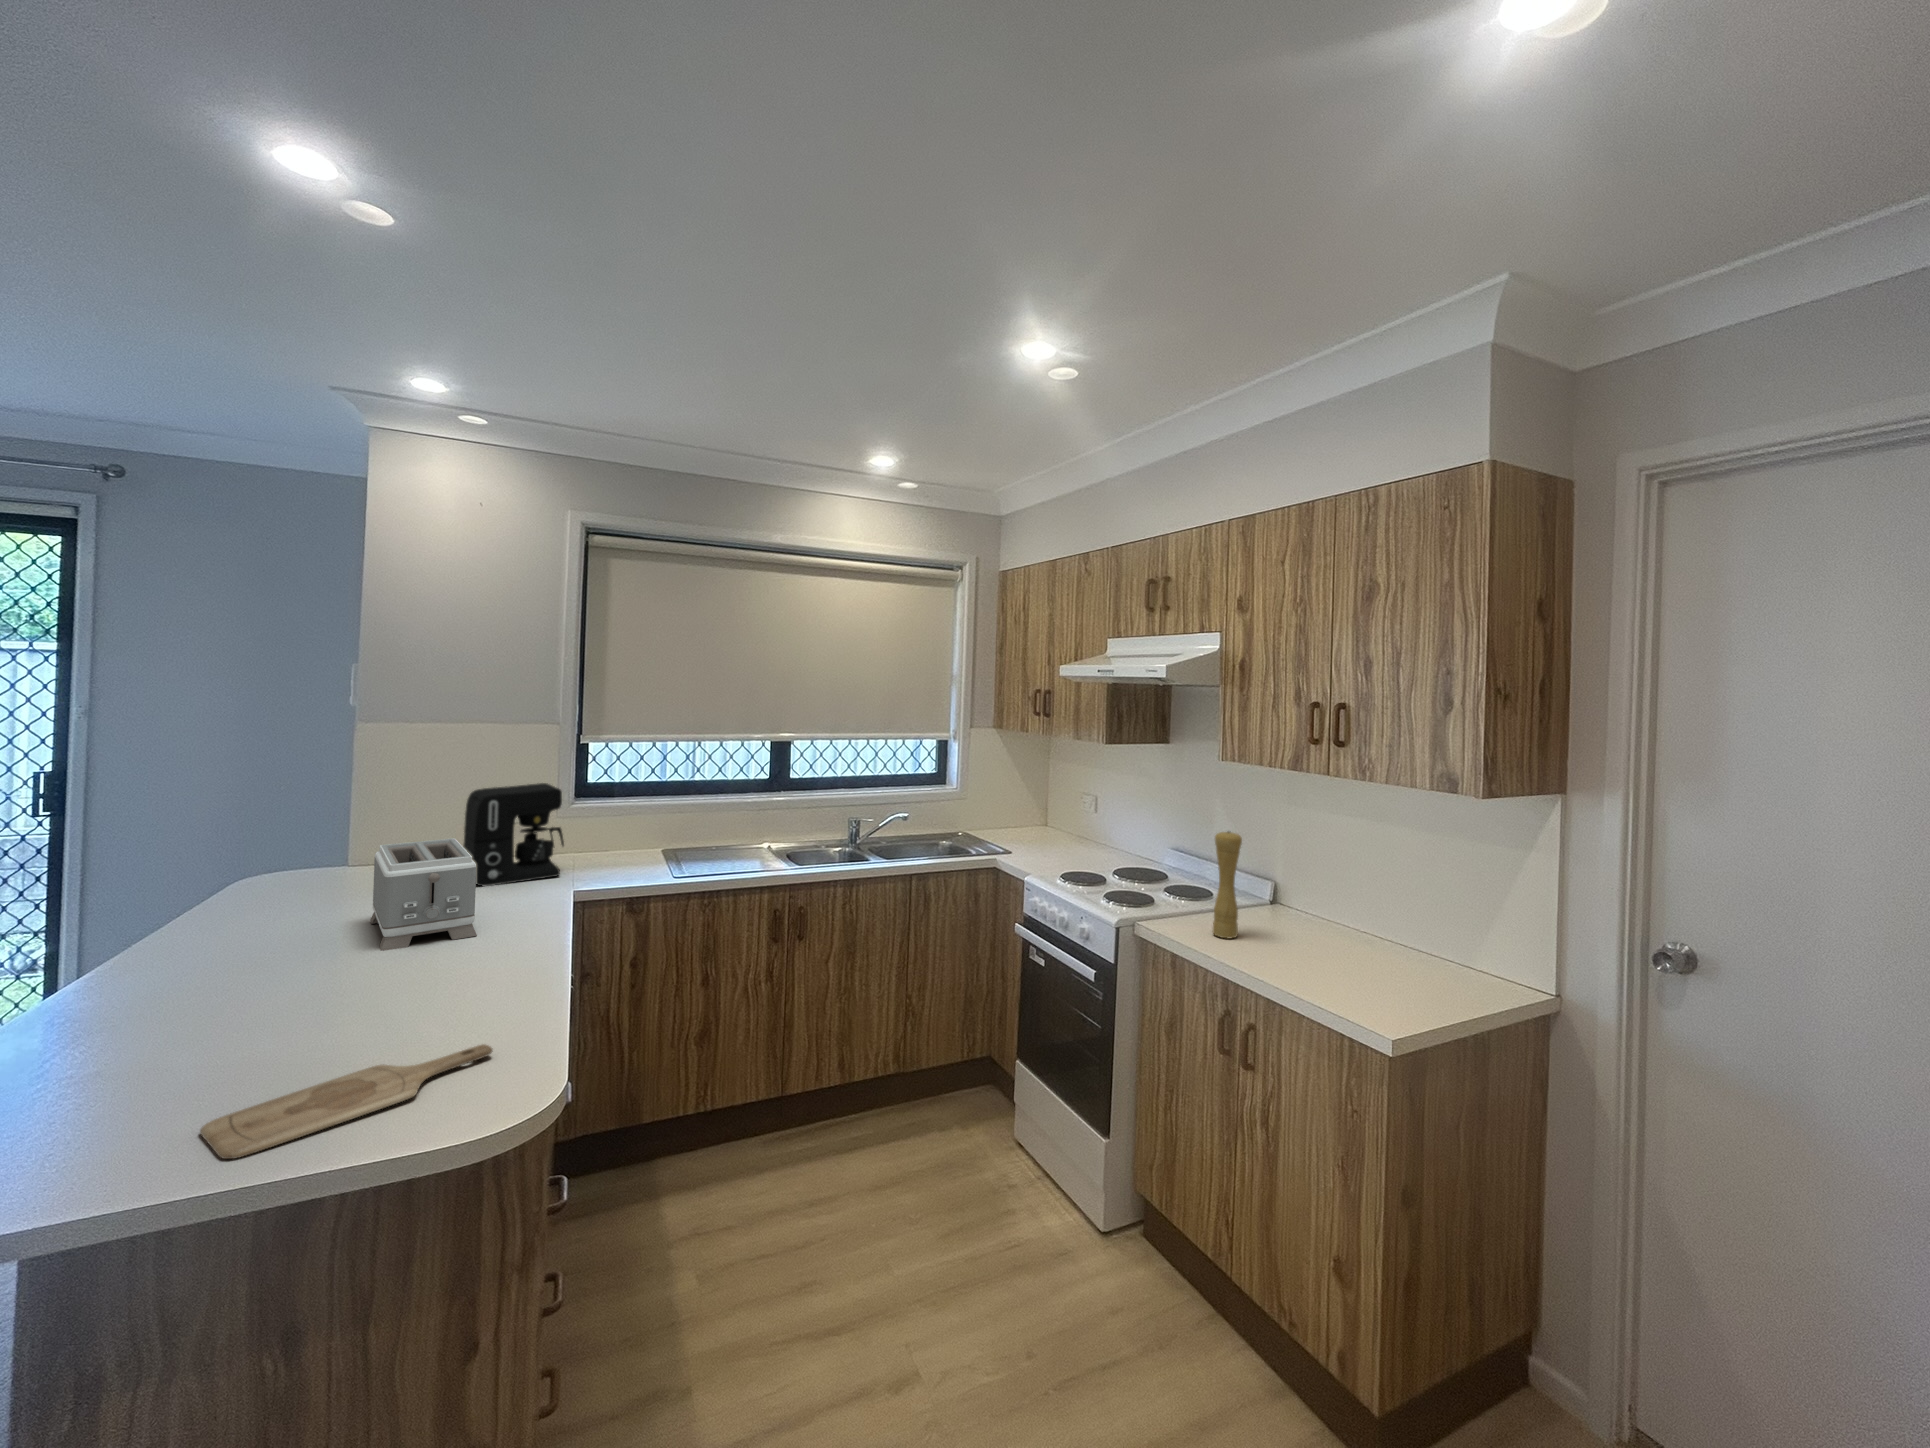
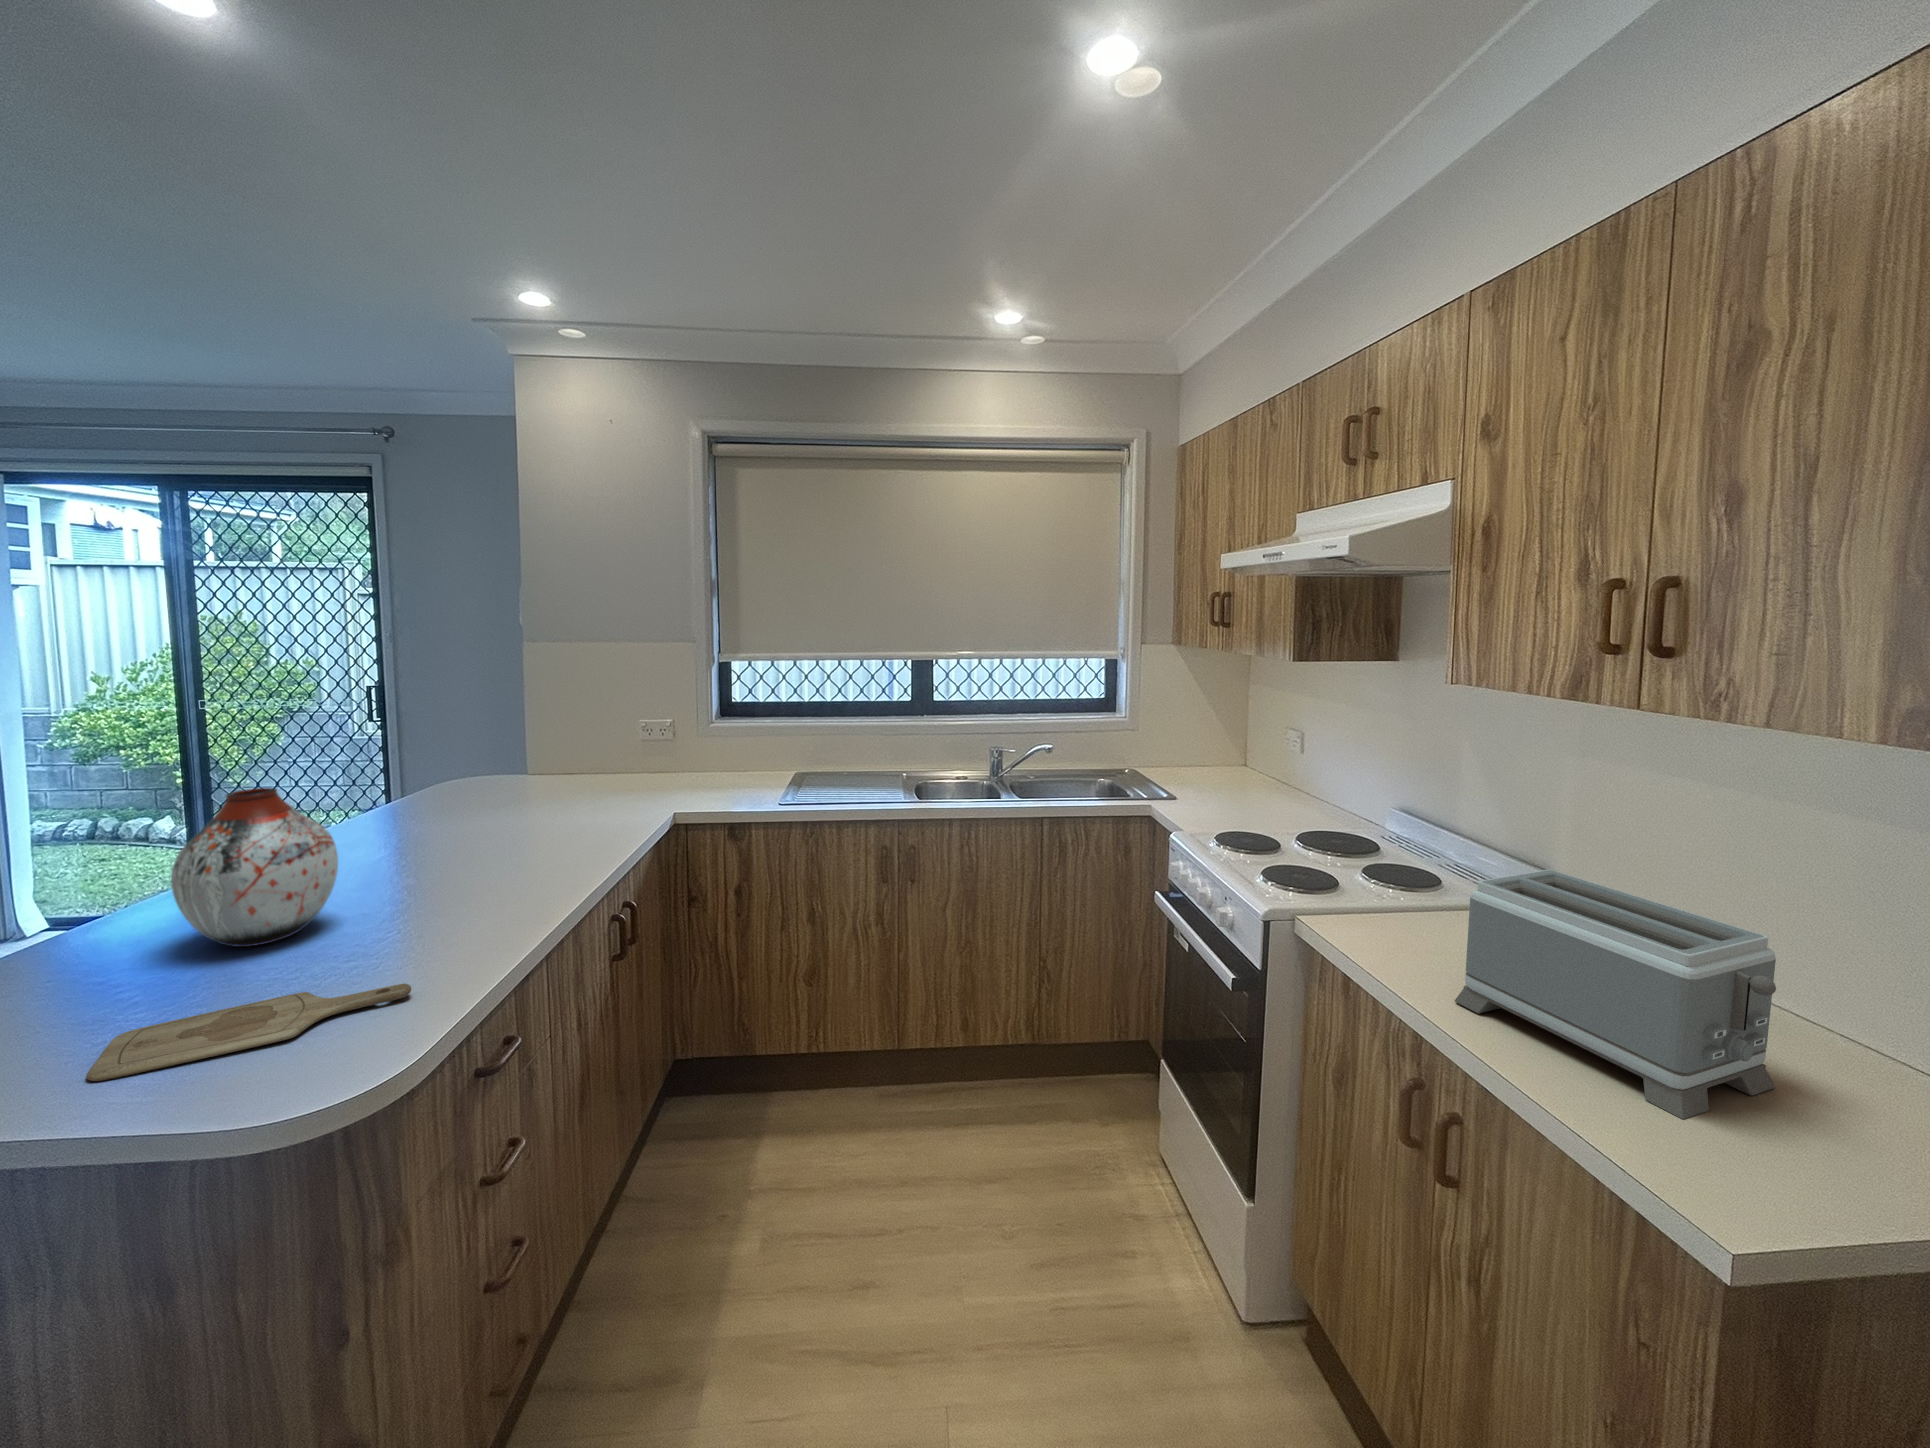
coffee maker: present [463,783,564,886] -> none [607,702,695,801]
pepper mill: present [1212,831,1242,938] -> none [1411,795,1467,964]
toaster: present [370,838,477,951] -> present [1455,869,1776,1119]
vase: none [133,877,319,1049] -> present [171,787,338,947]

